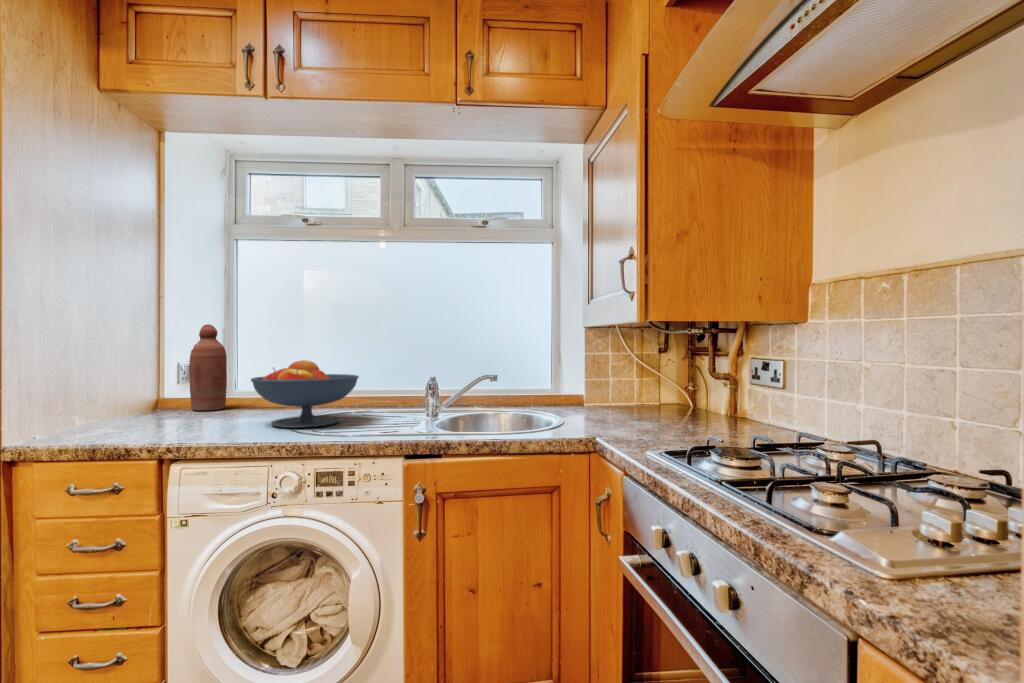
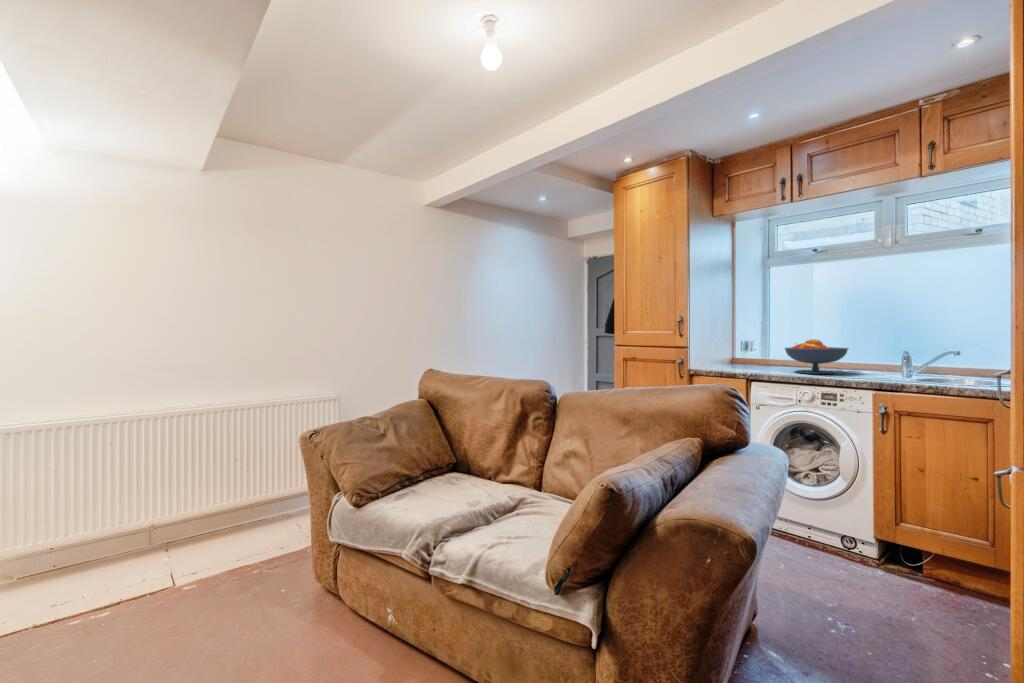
bottle: present [189,324,227,411] -> none [748,320,767,365]

